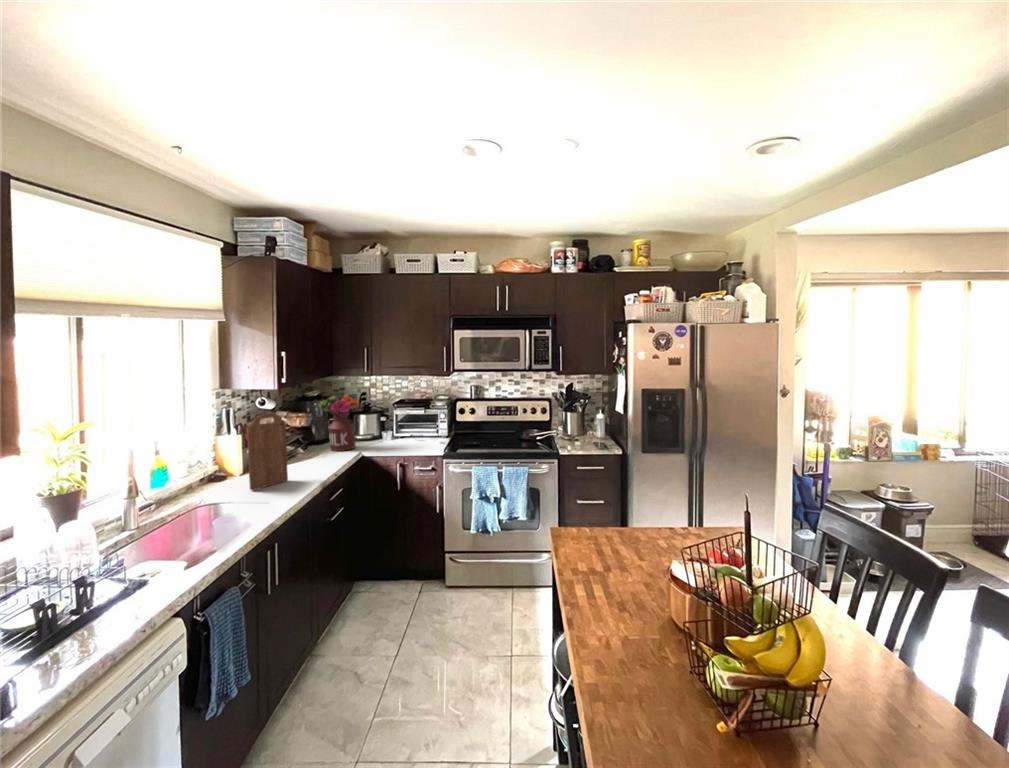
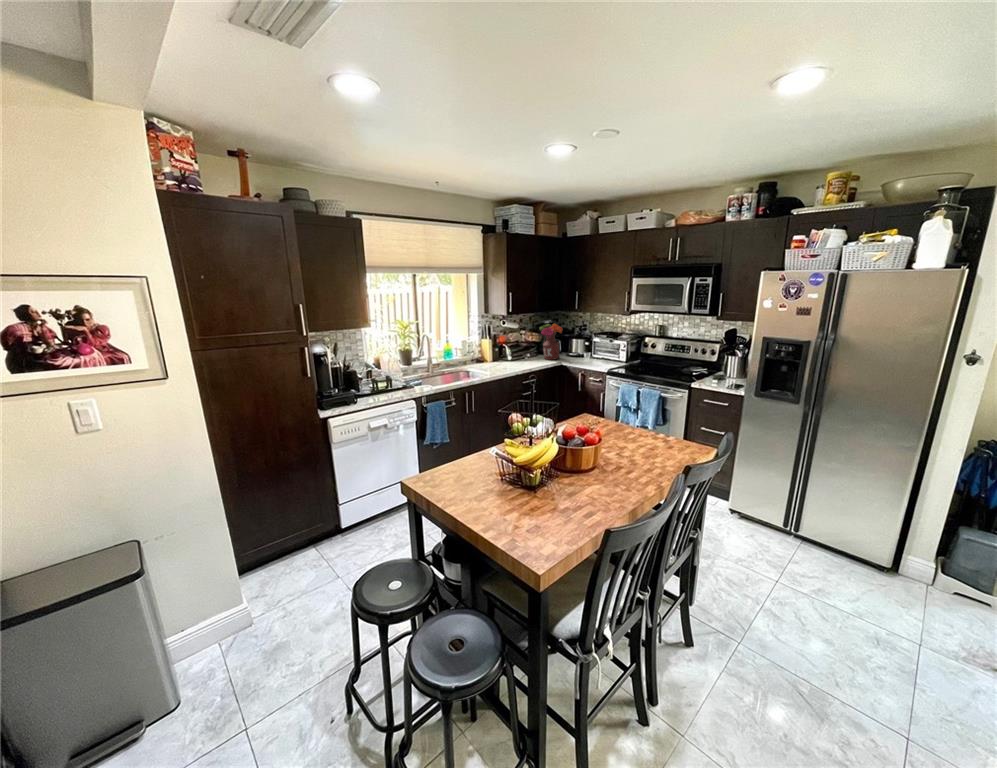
cutting board: present [247,413,288,490] -> none [471,332,494,372]

